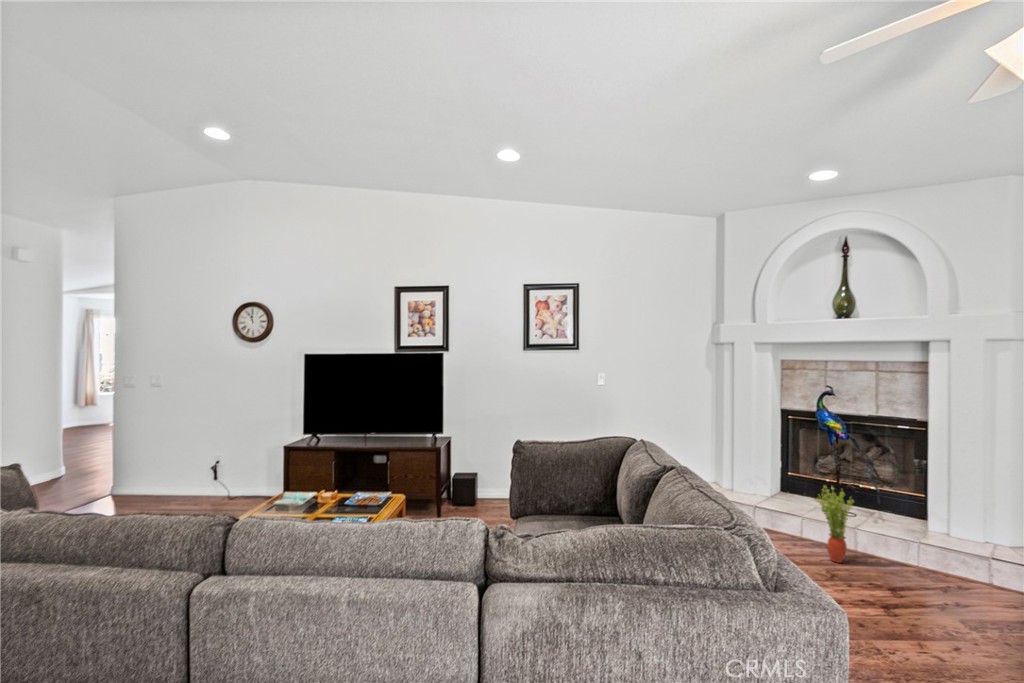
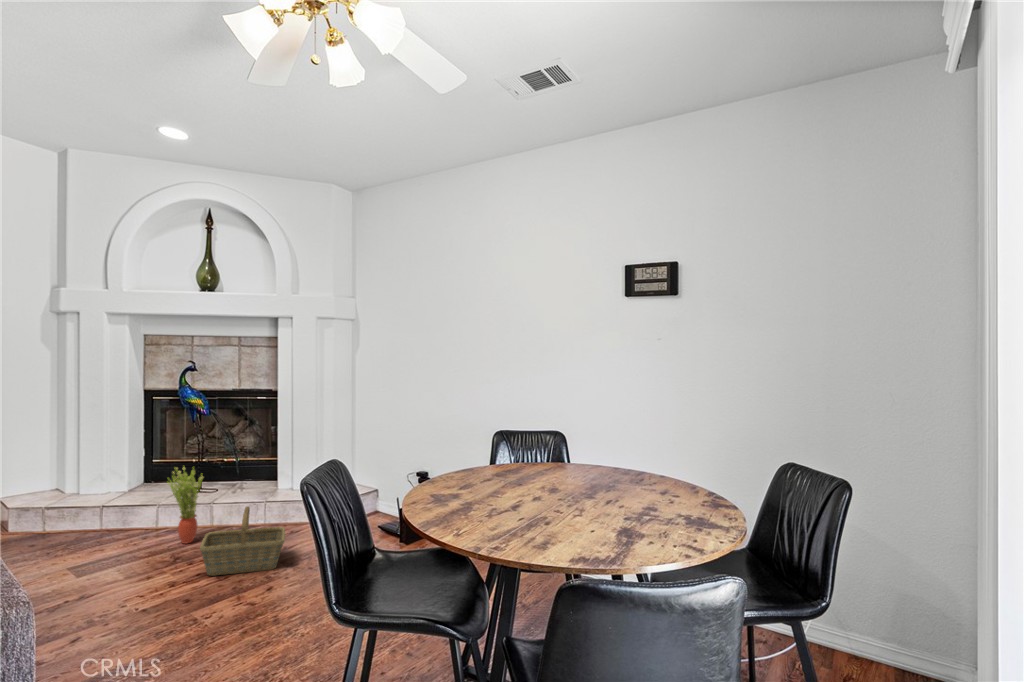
basket: none [864,545,970,628] -> present [200,506,285,576]

